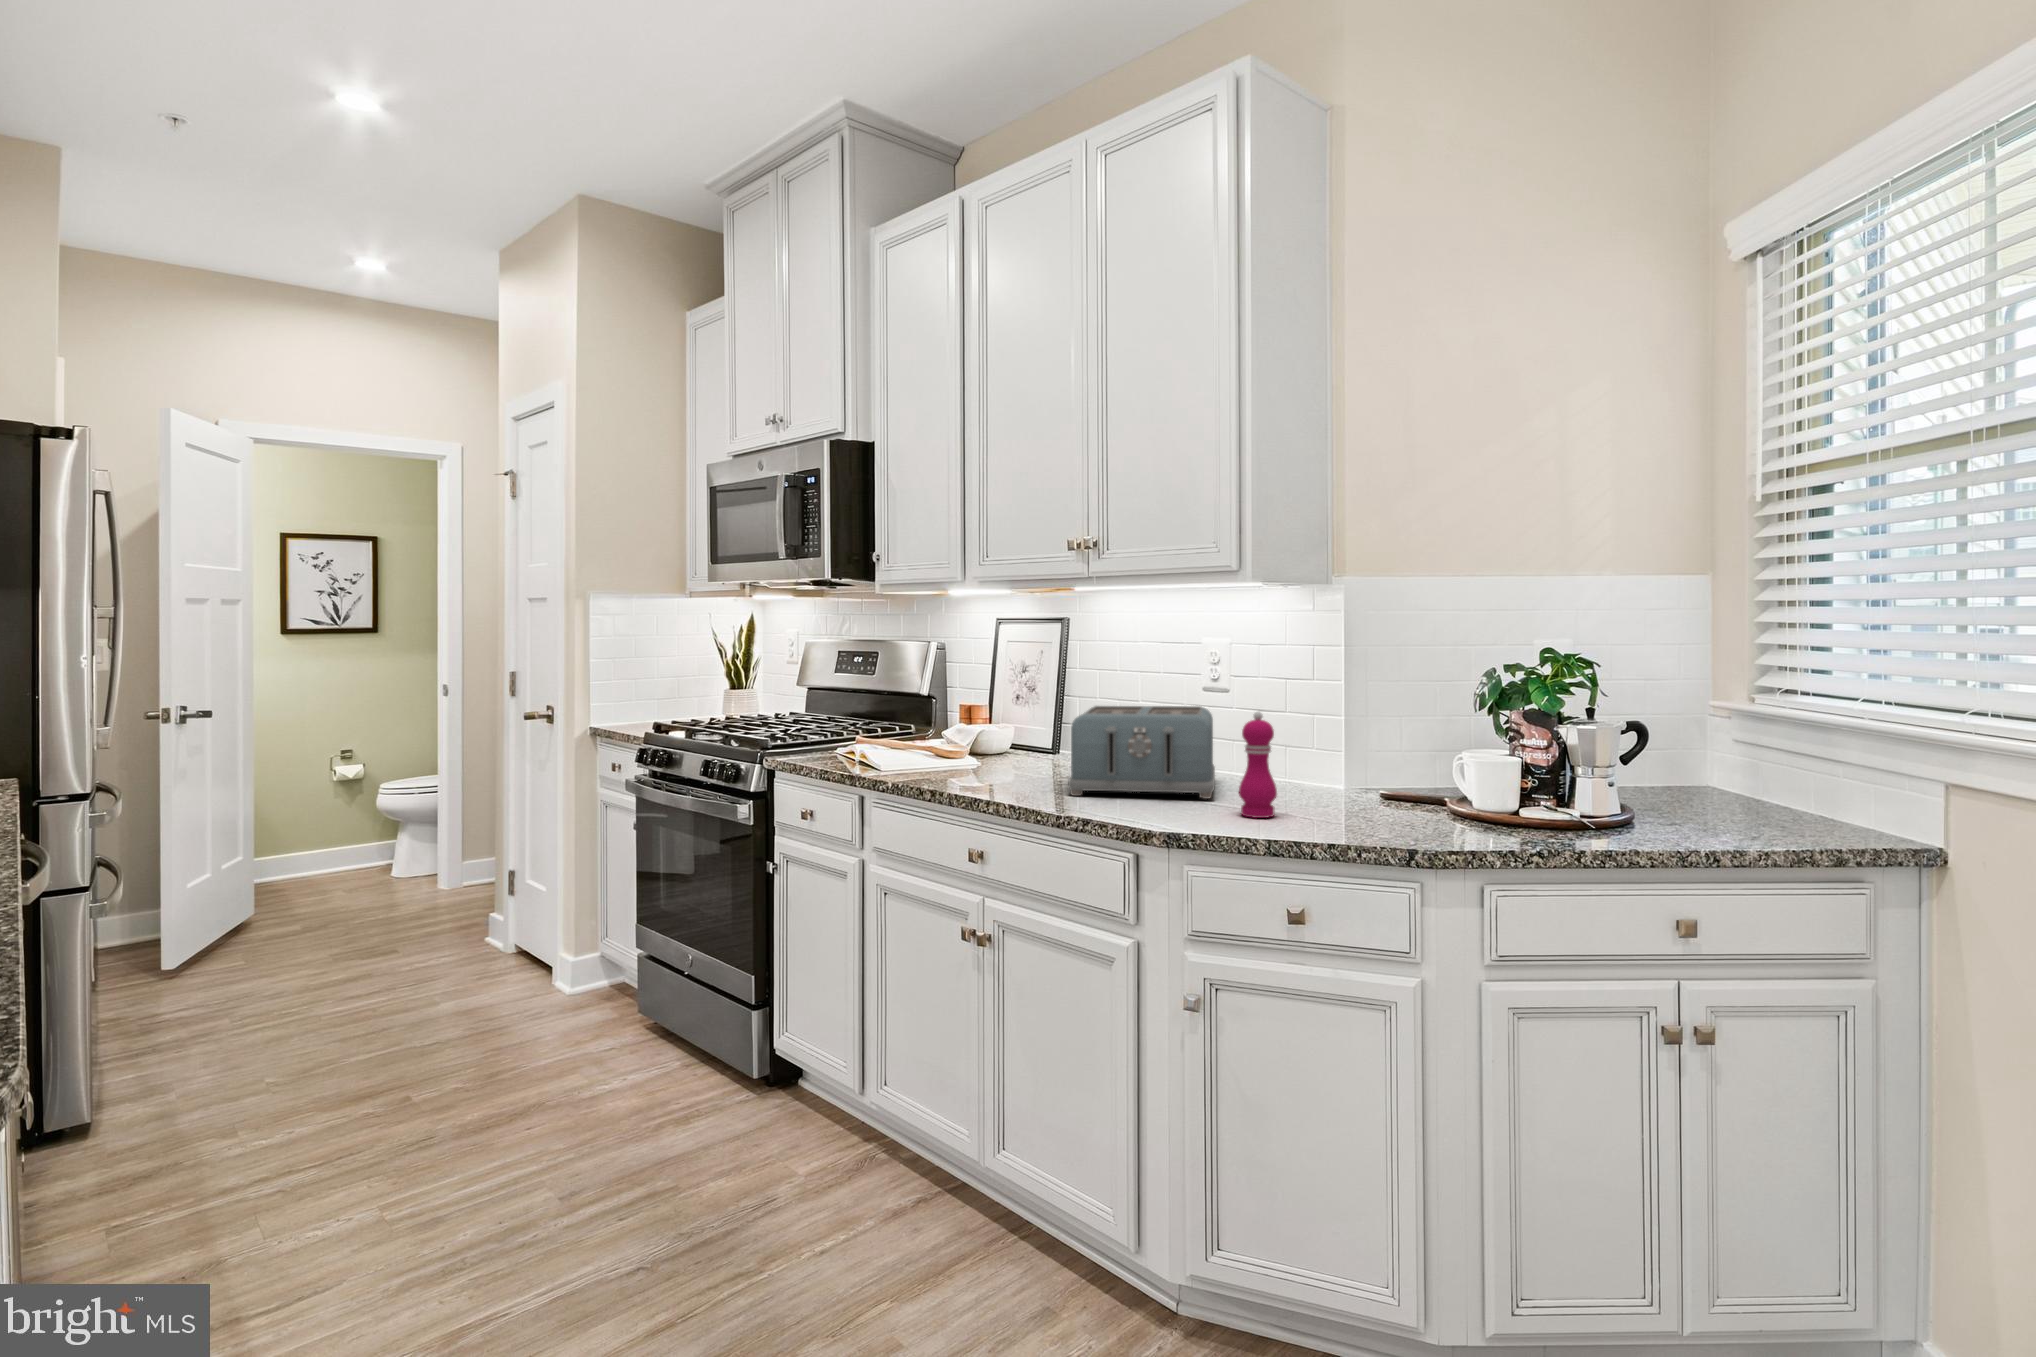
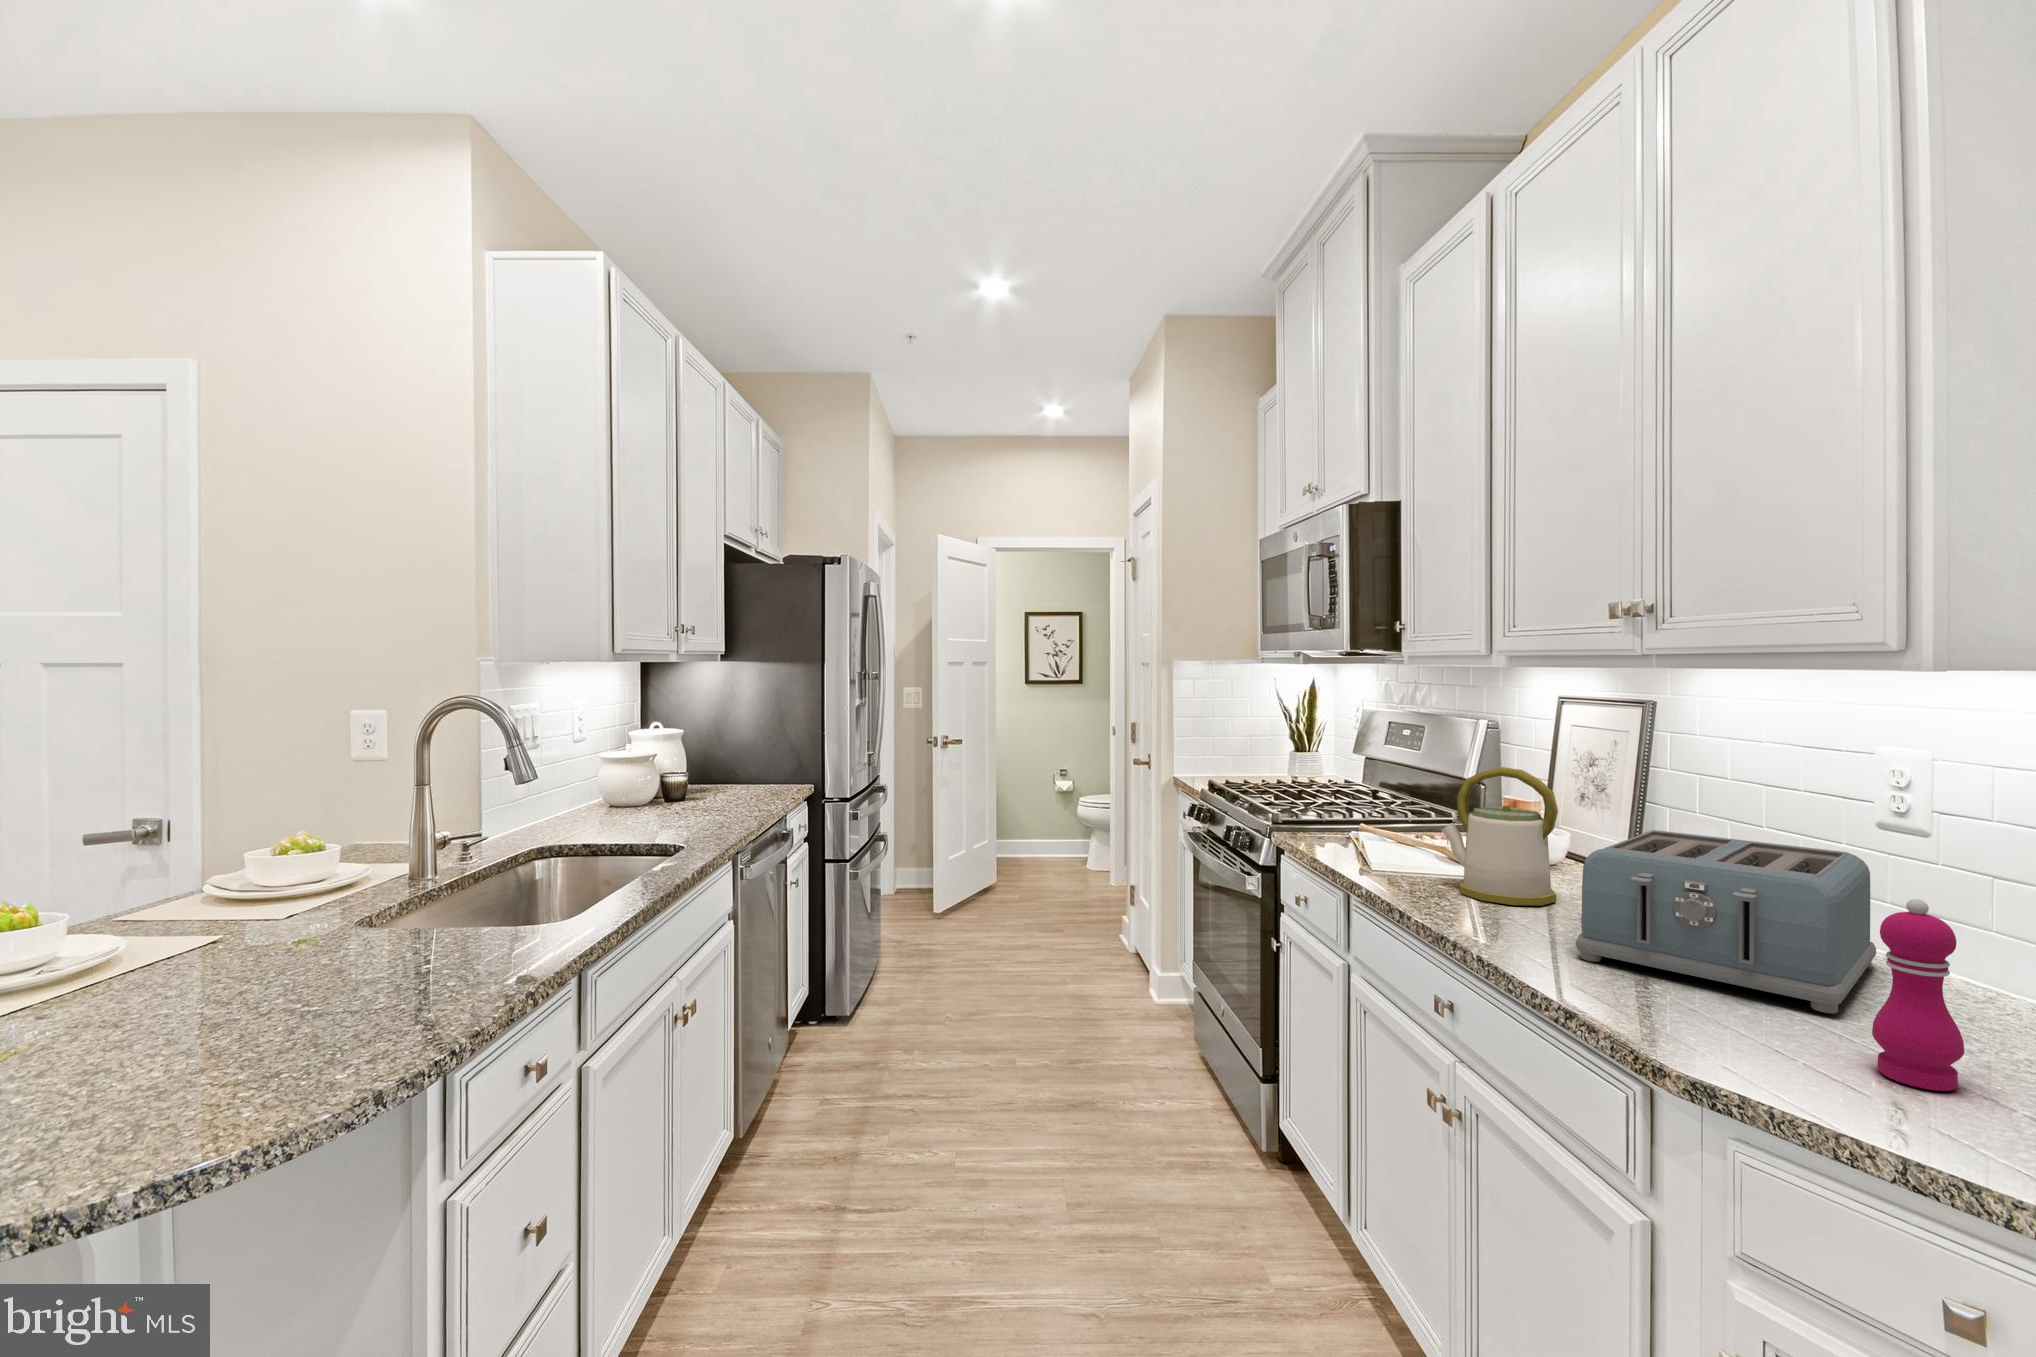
kettle: none [945,669,1030,776] -> present [1442,767,1558,906]

